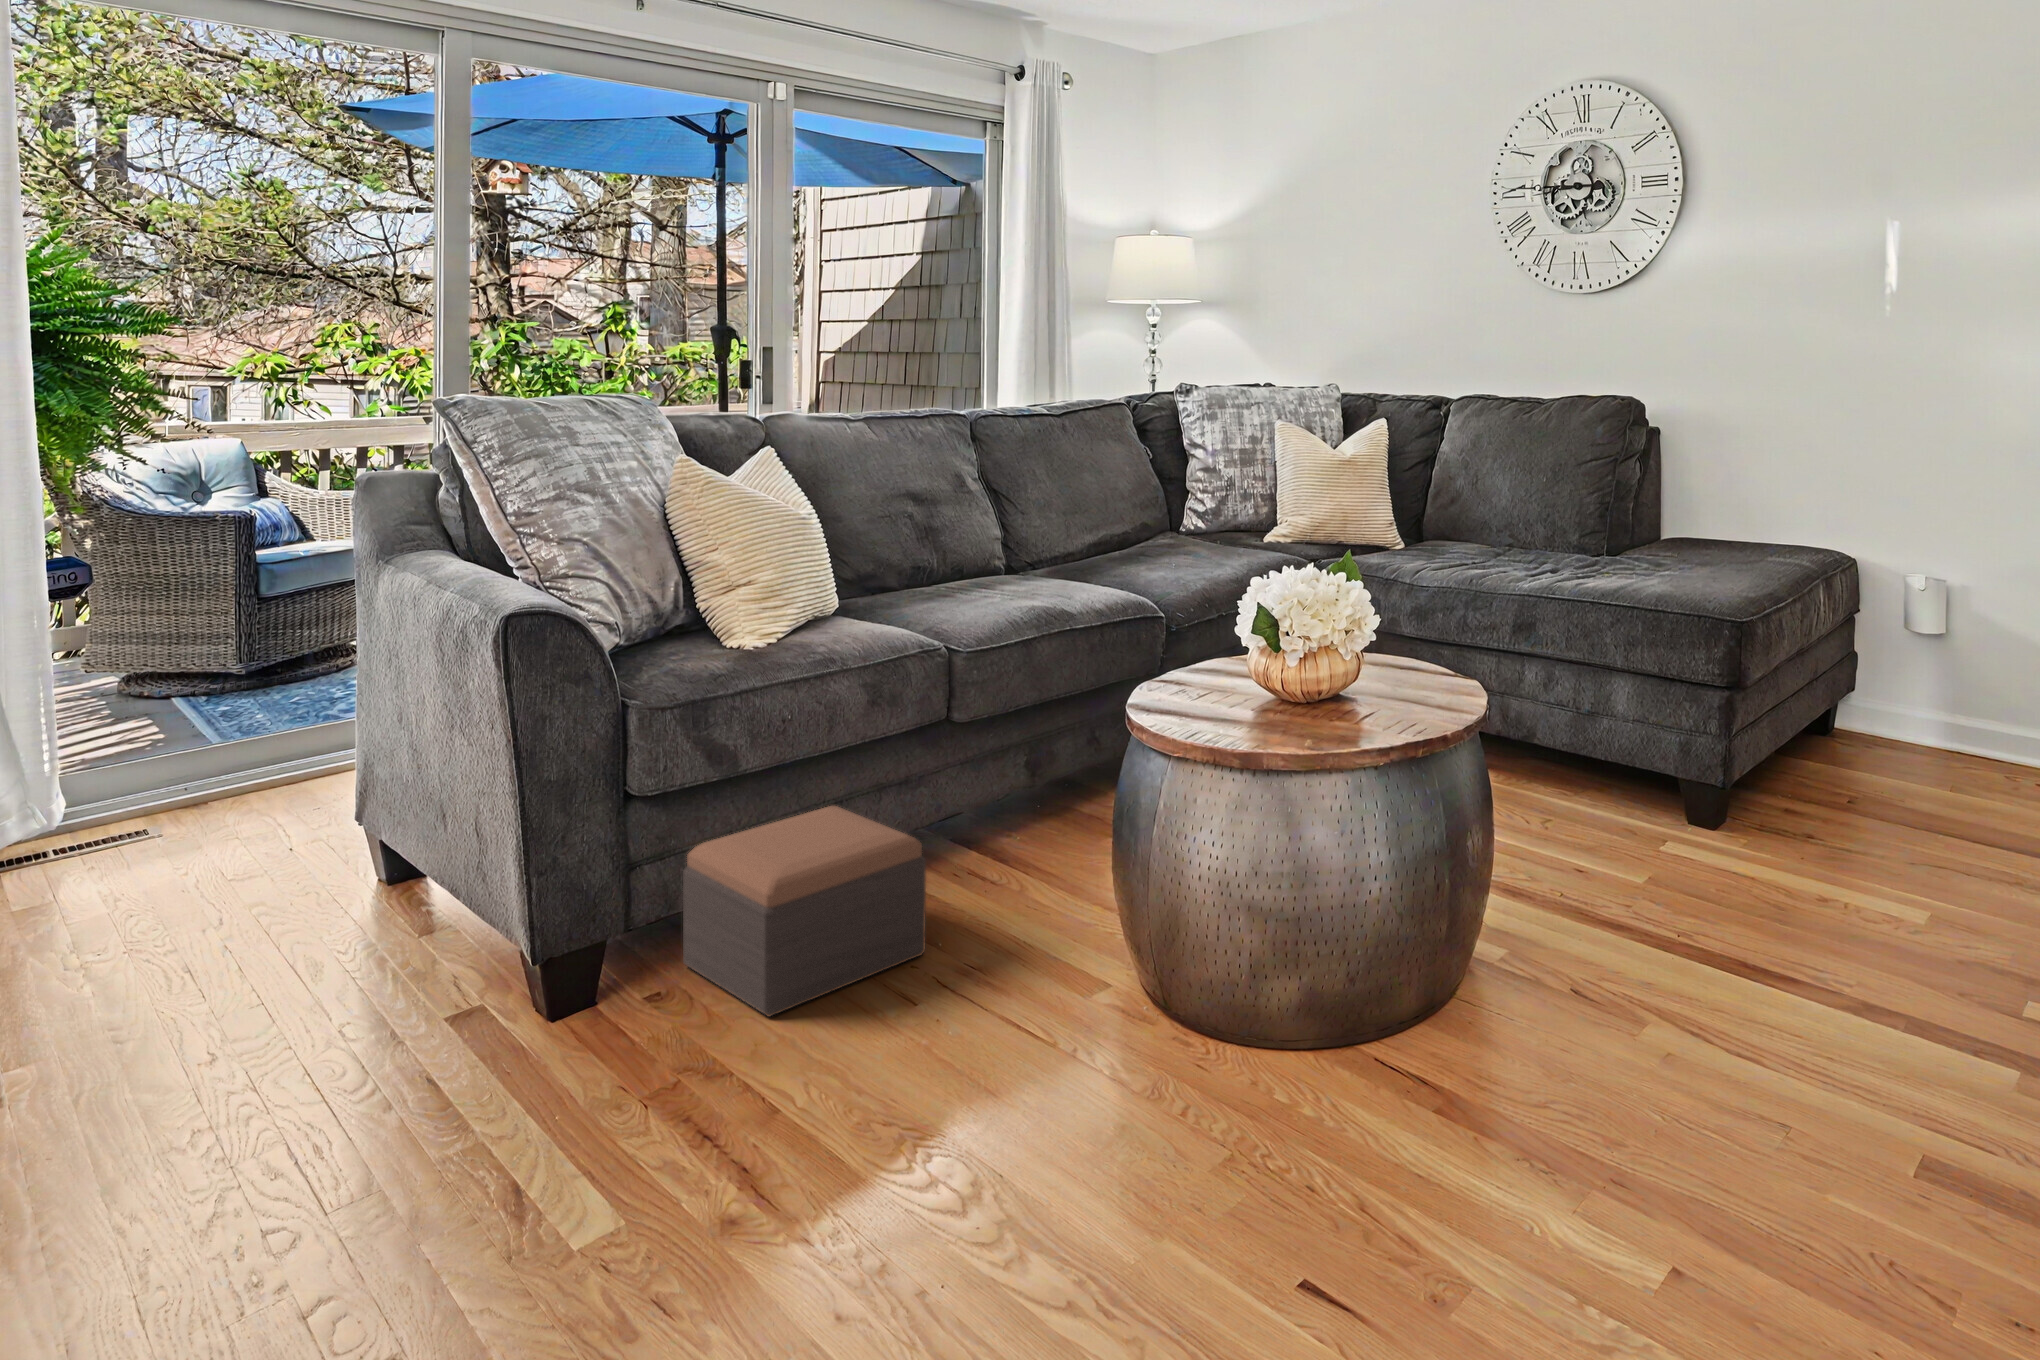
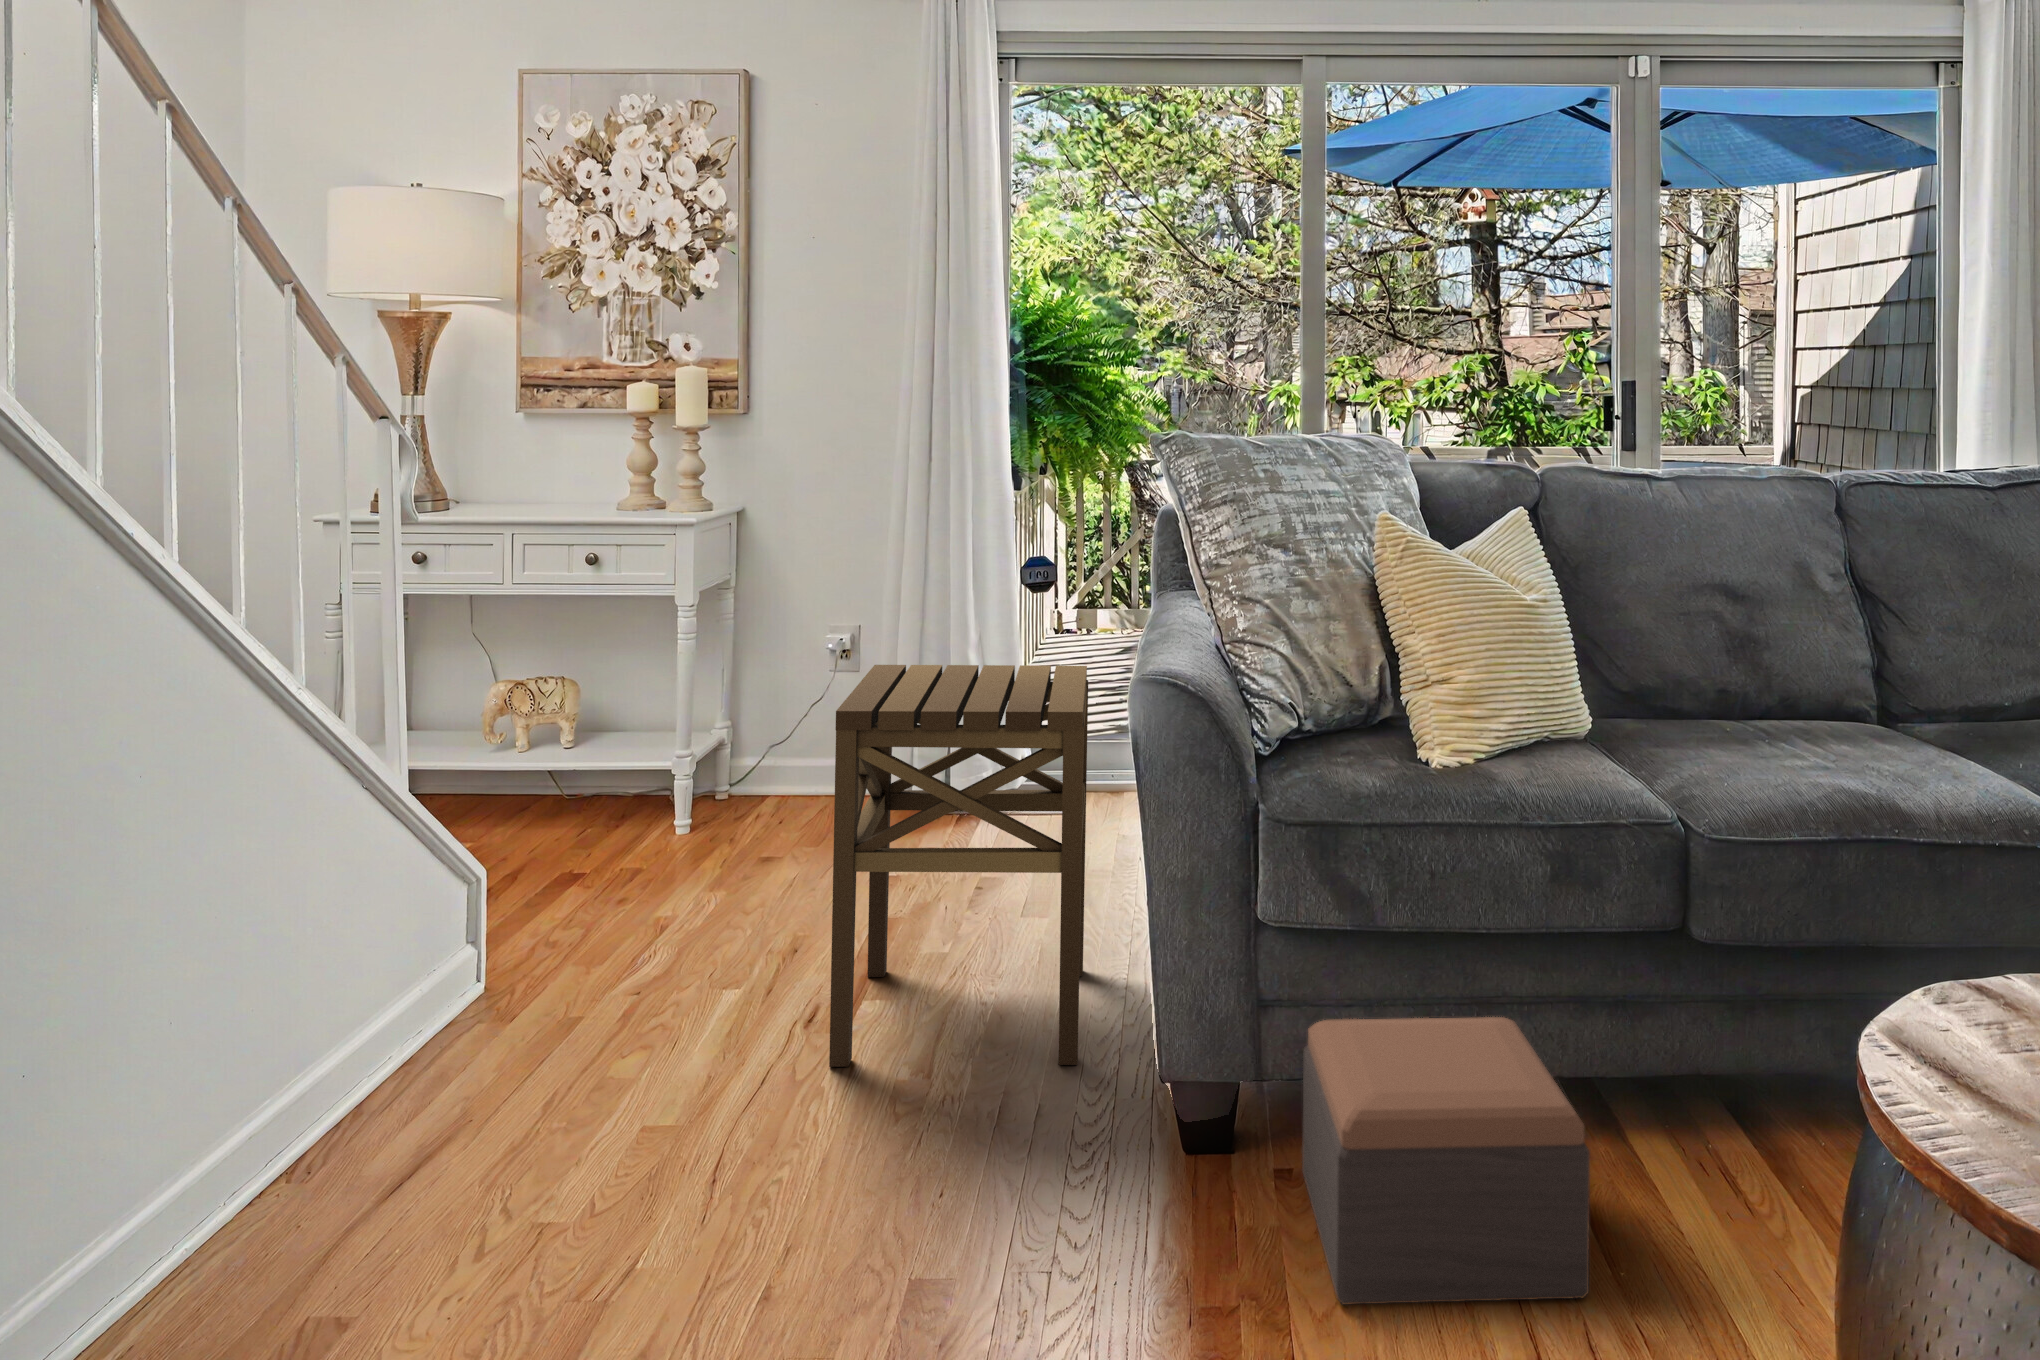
side table: none [74,626,416,1063] -> present [829,665,1088,1067]

